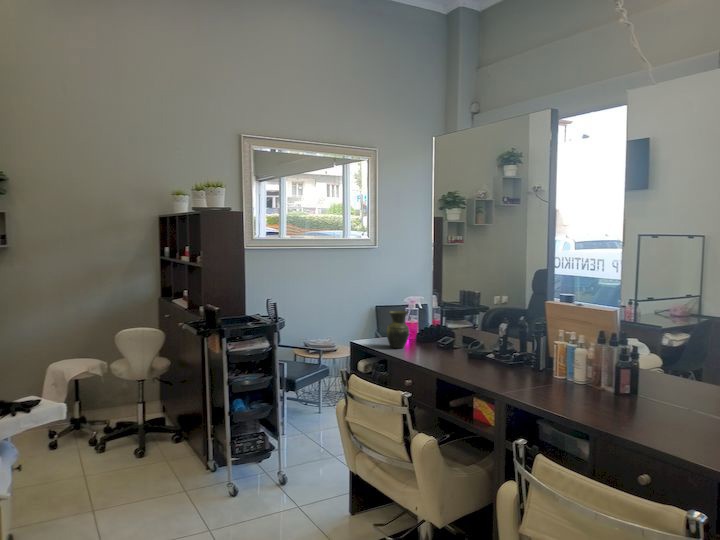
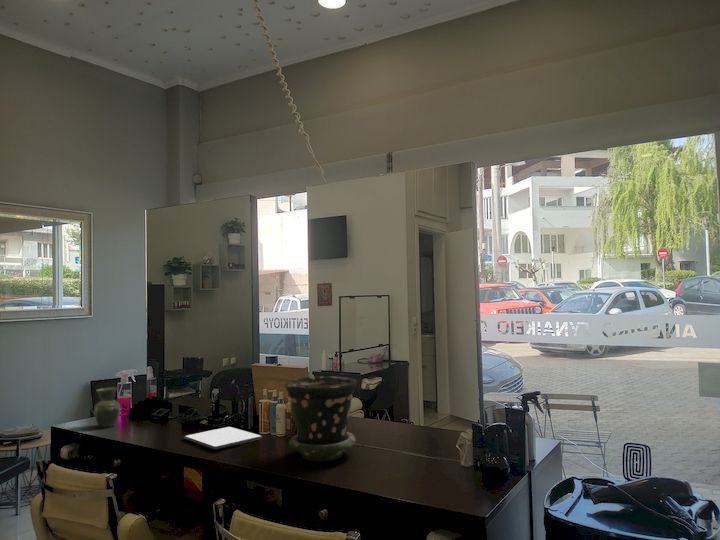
flower pot: none [596,321,692,422] -> present [285,376,357,462]
tablet: none [473,365,559,386] -> present [184,427,262,449]

